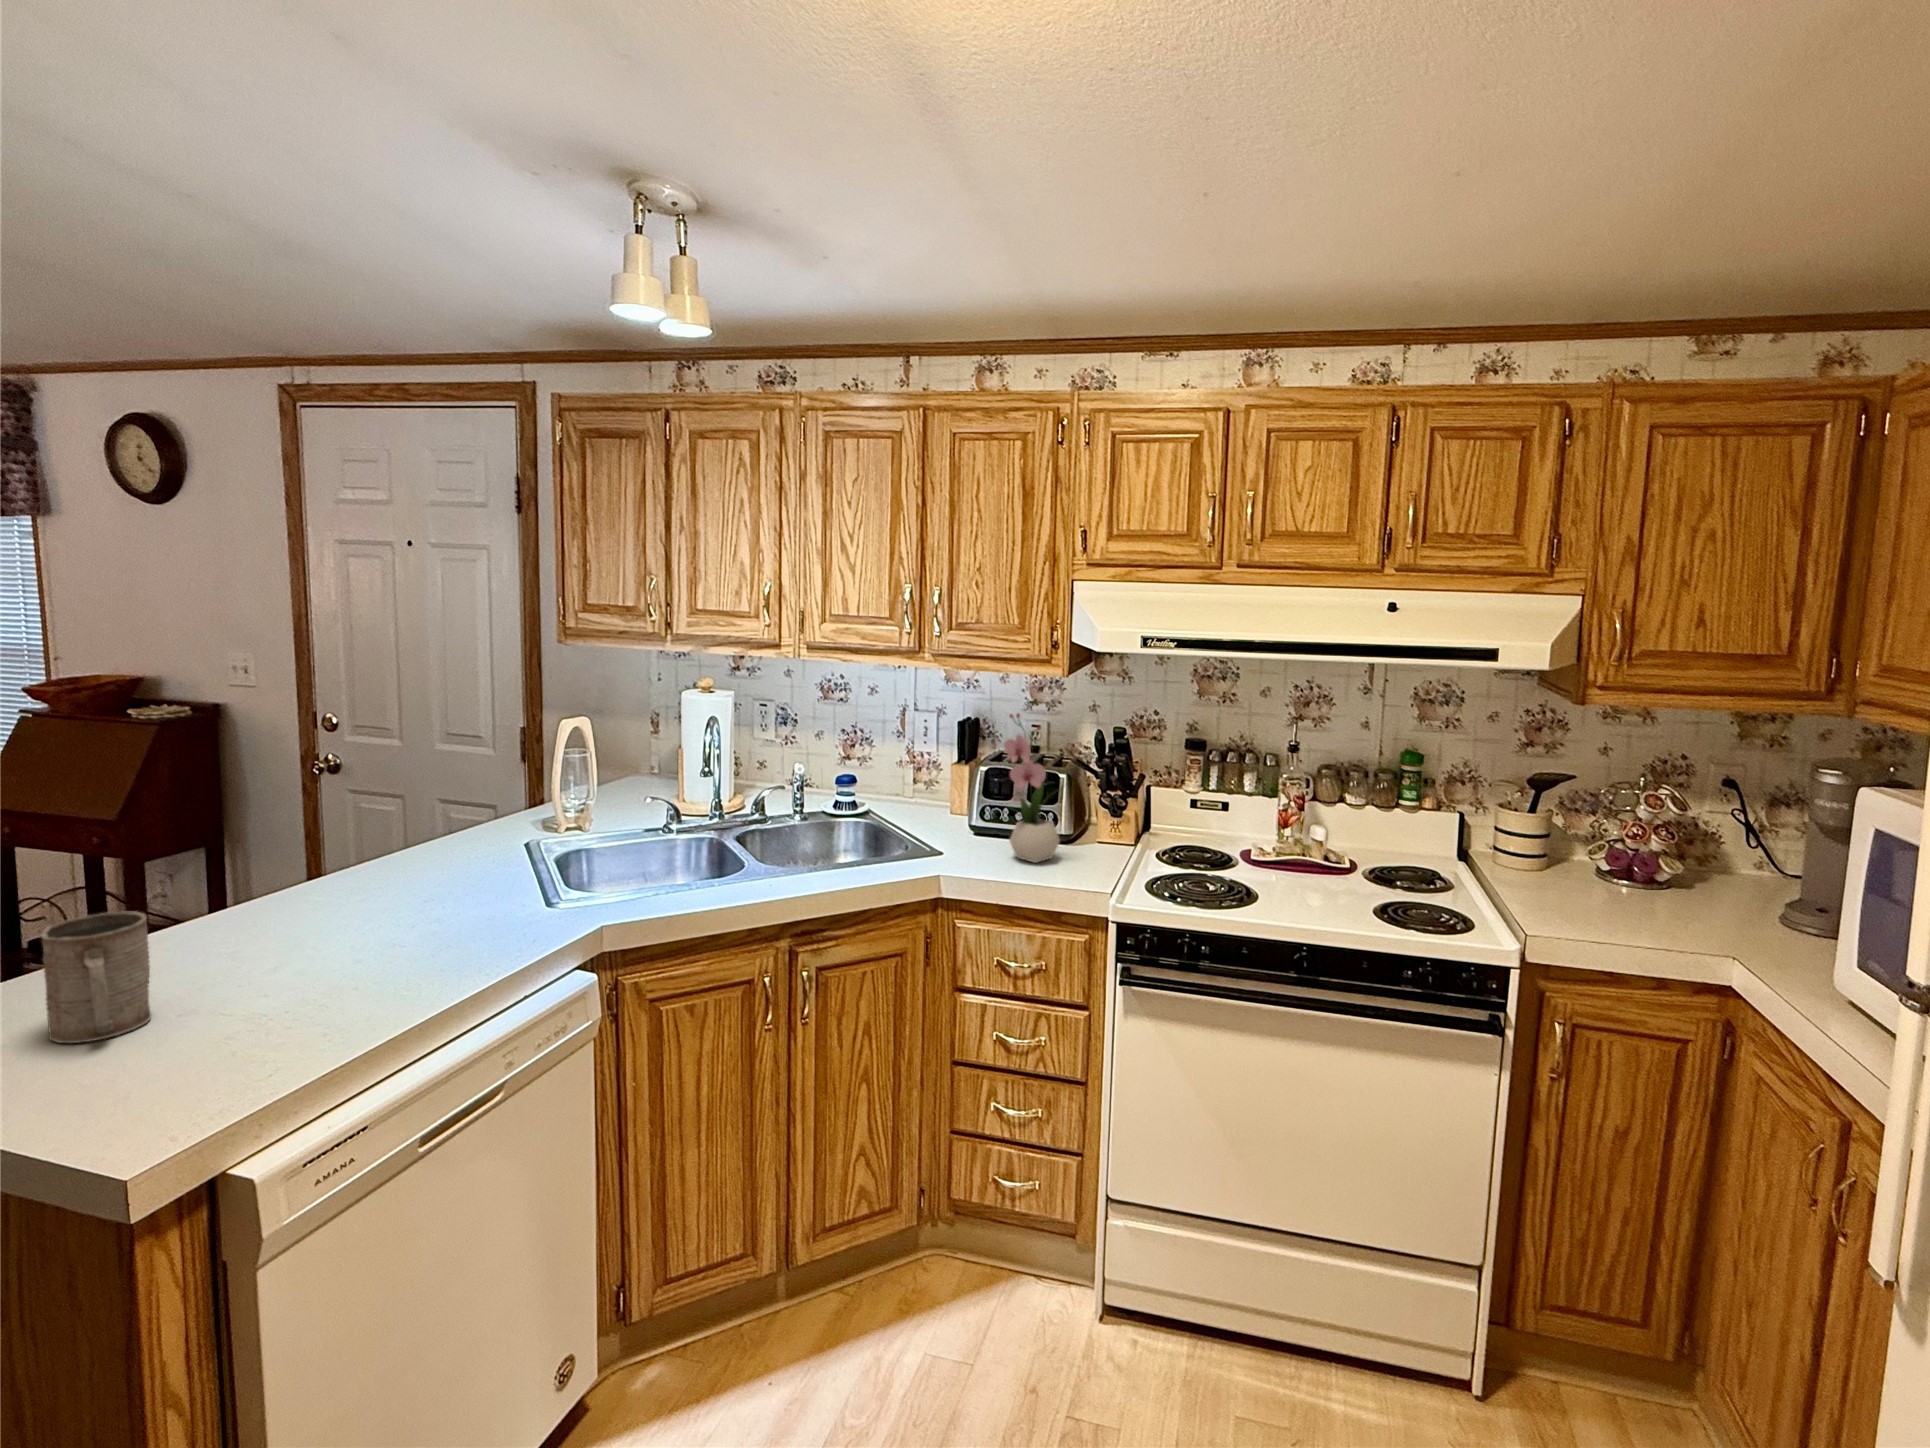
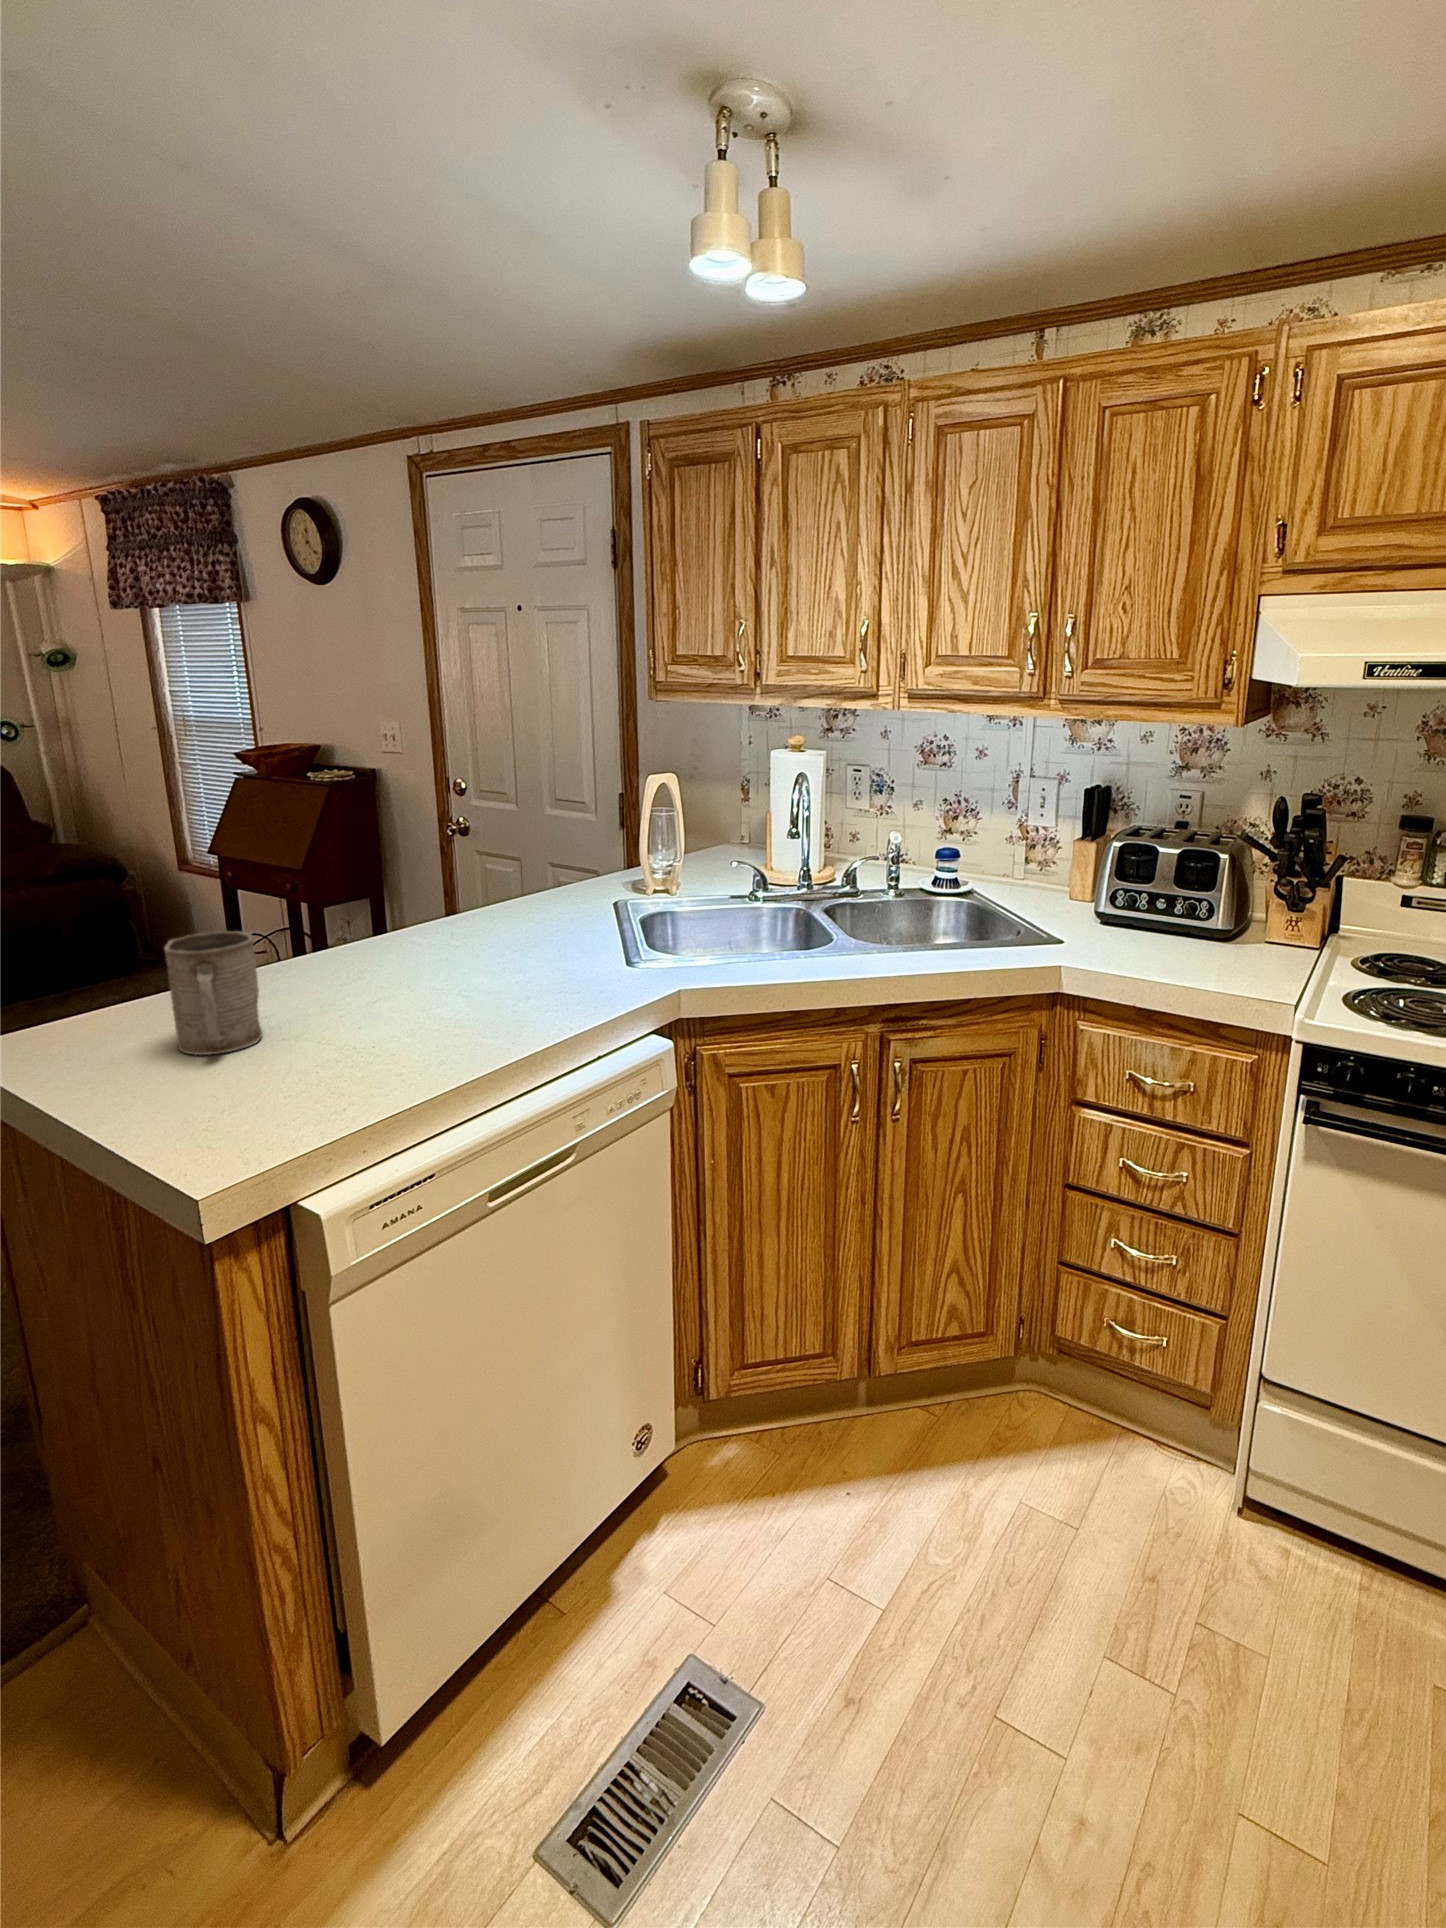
flower arrangement: present [1004,713,1060,863] -> none [1148,770,1237,961]

